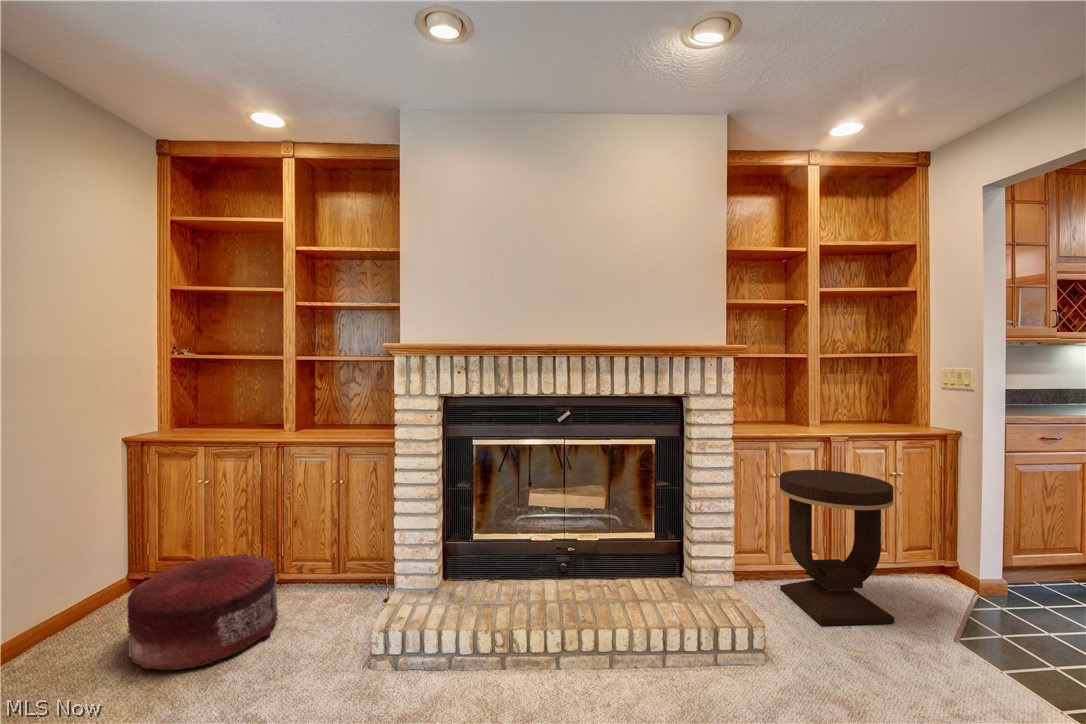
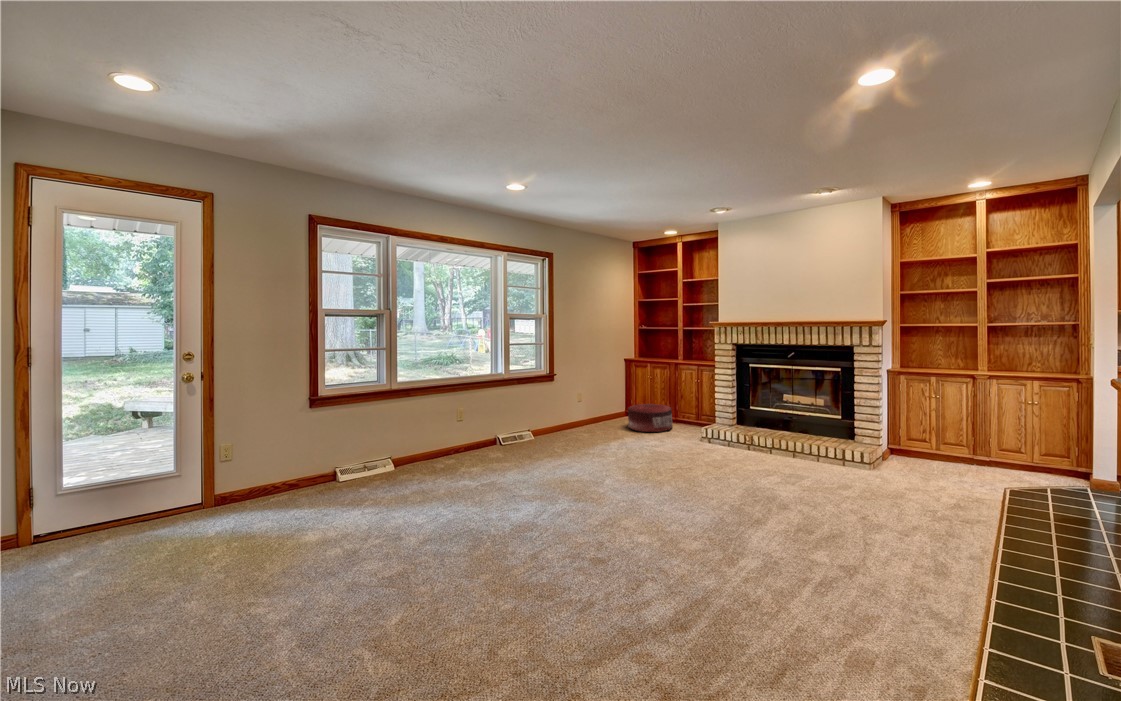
side table: present [780,470,894,625] -> none [919,393,991,477]

